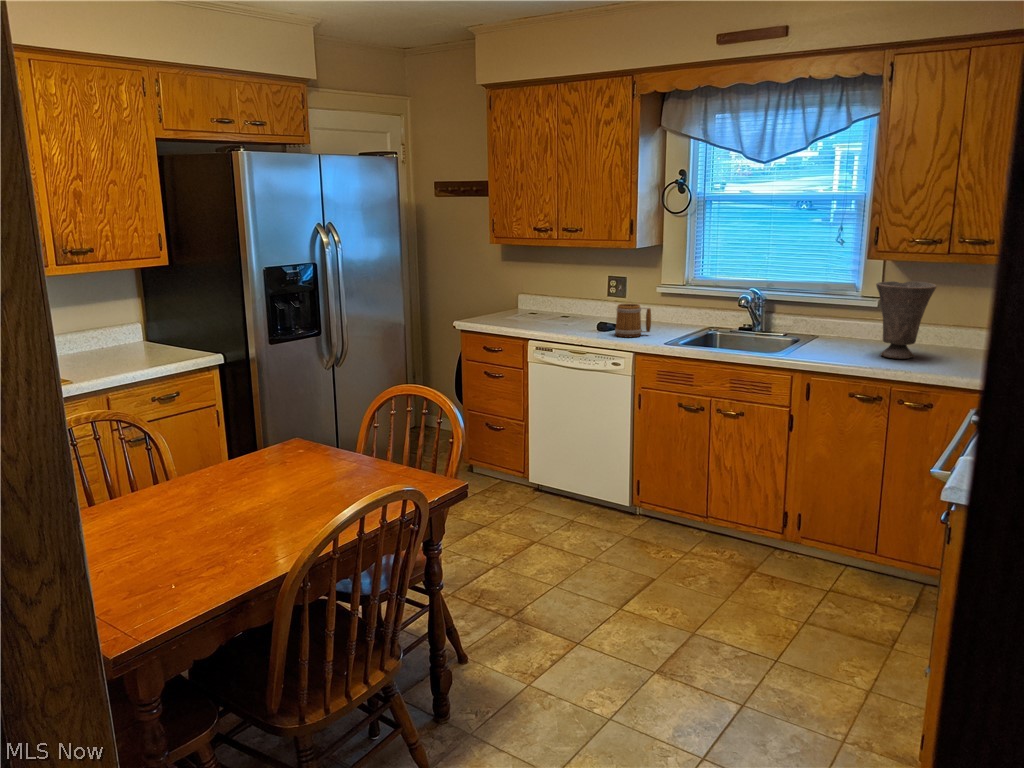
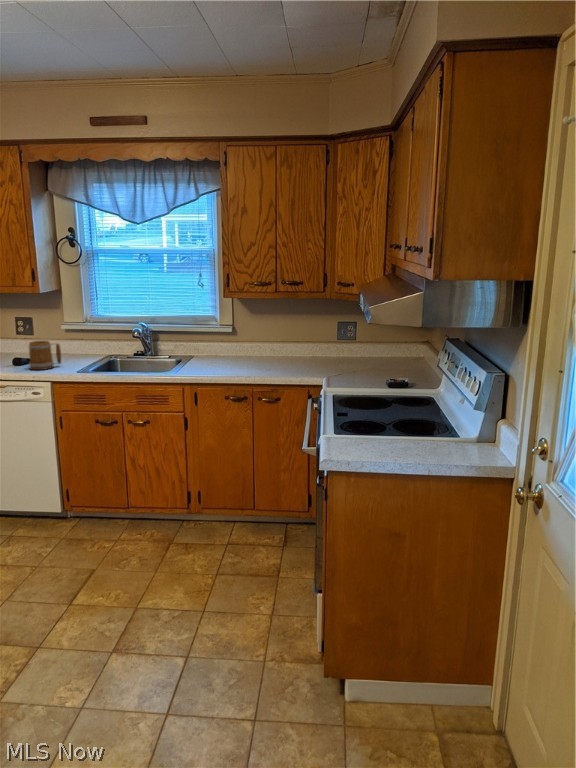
vase: present [876,281,936,359] -> none [232,311,271,367]

